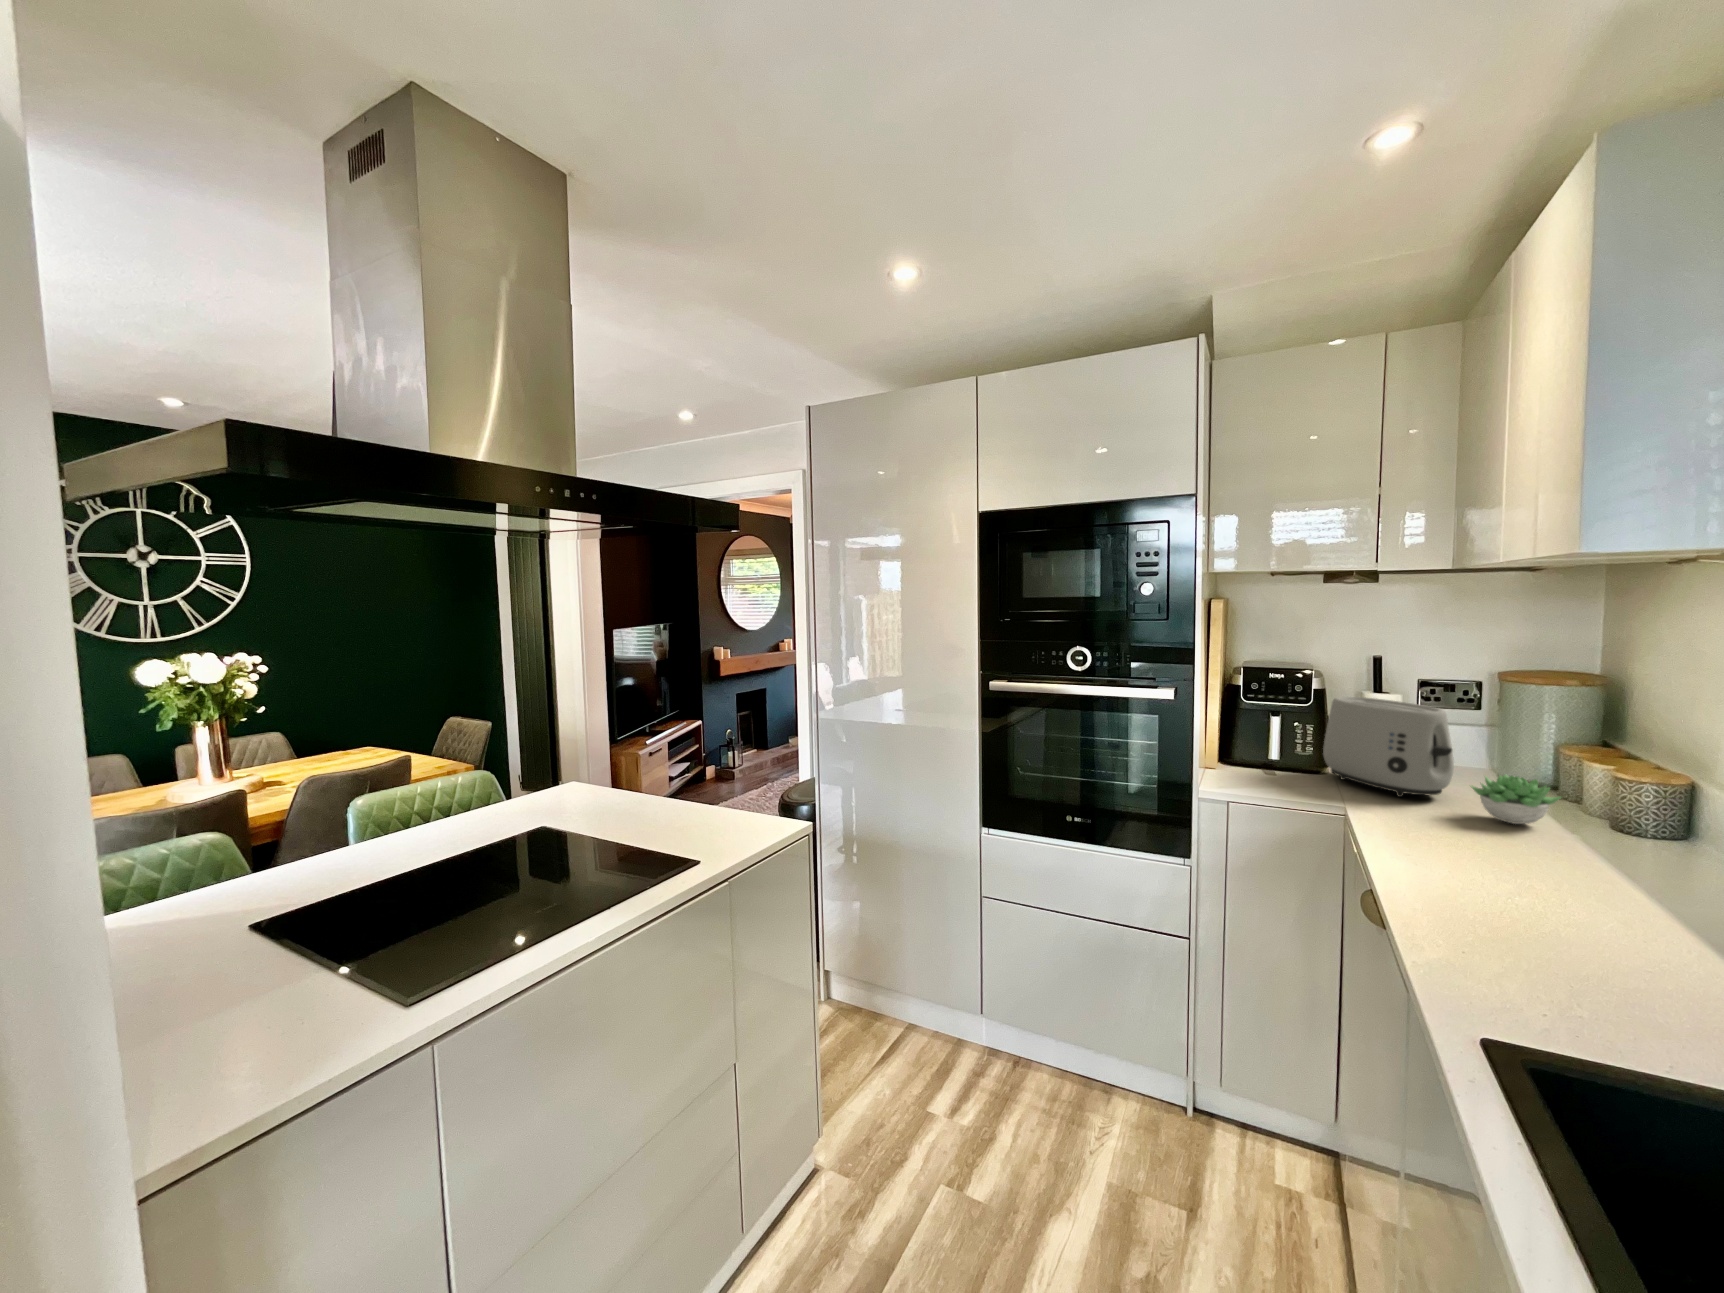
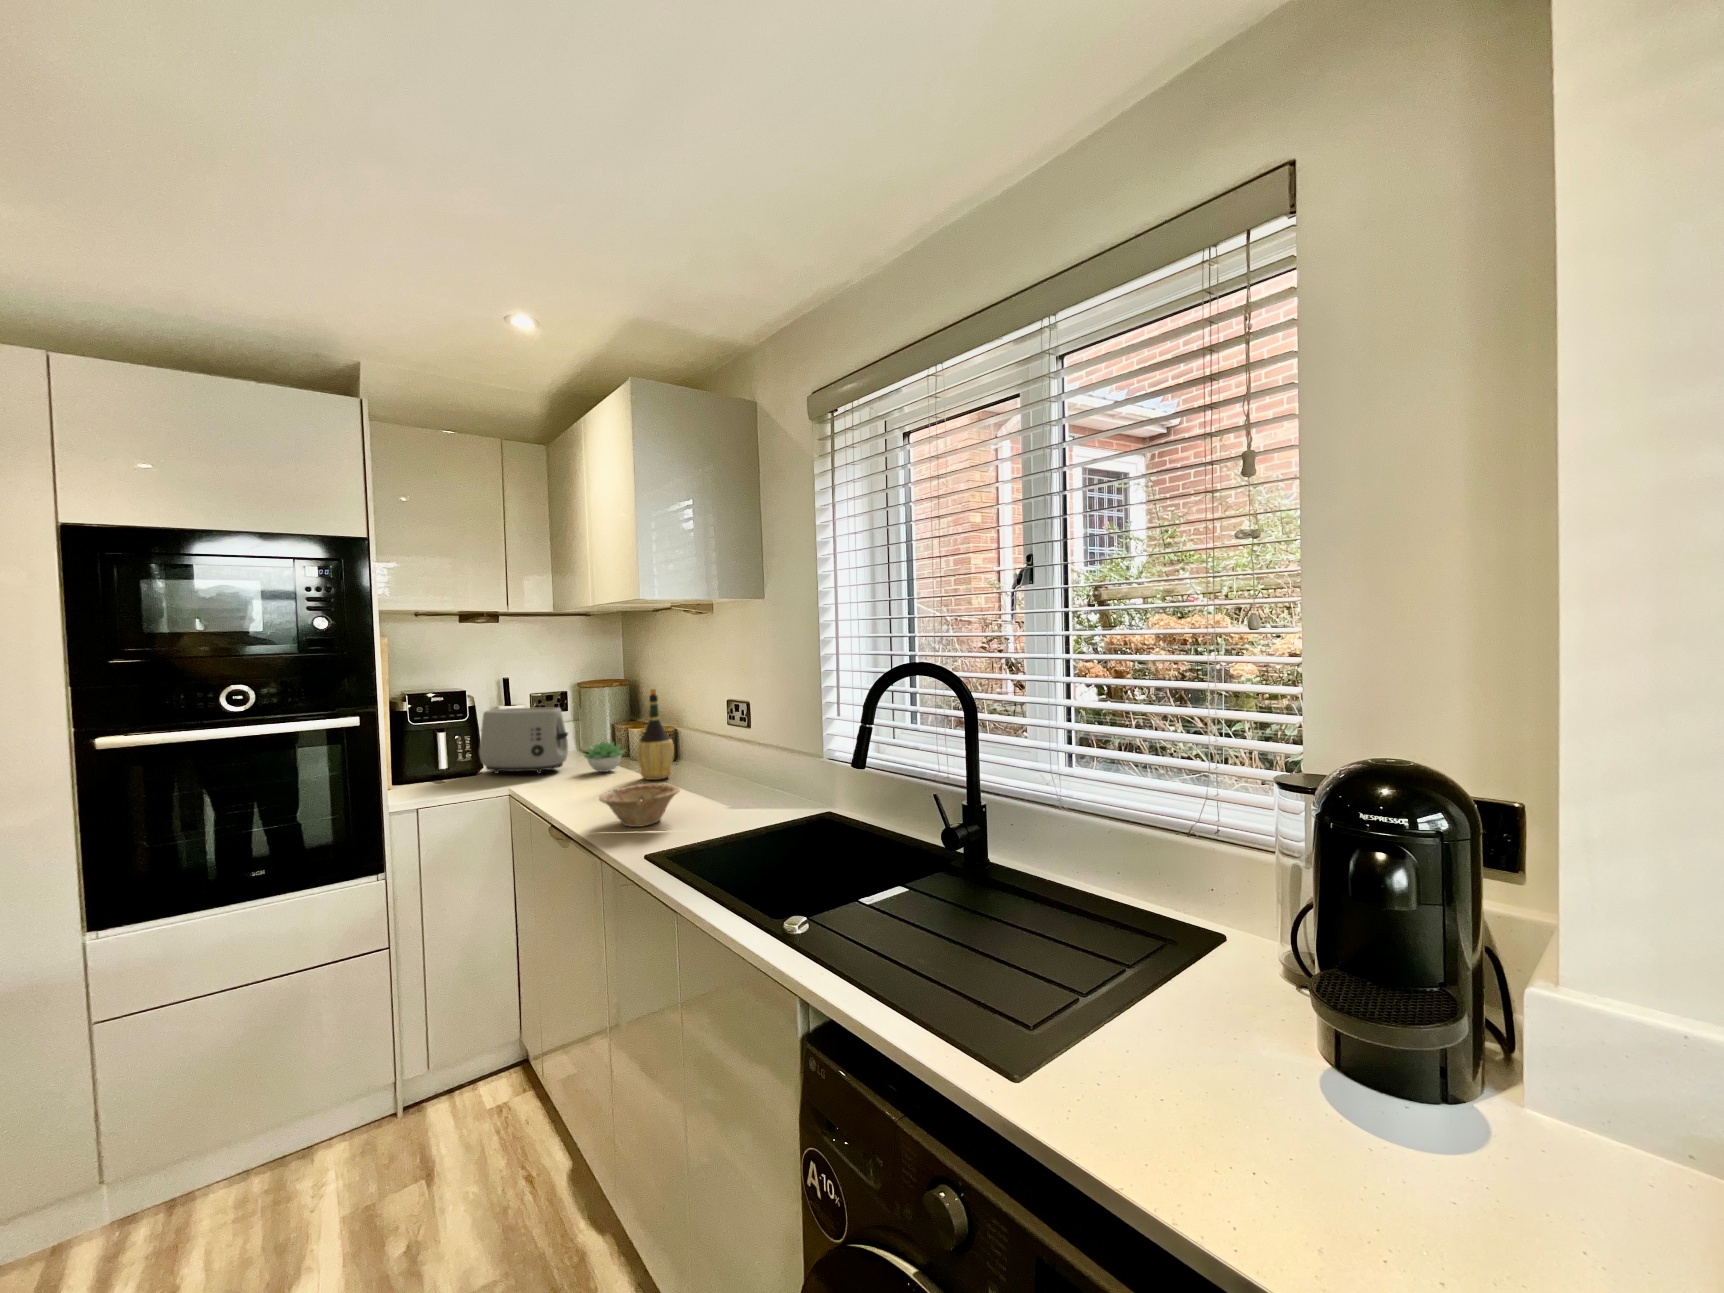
wine bottle: none [1571,709,1666,874] -> present [636,689,674,780]
dish: none [1437,875,1626,967] -> present [599,784,680,827]

